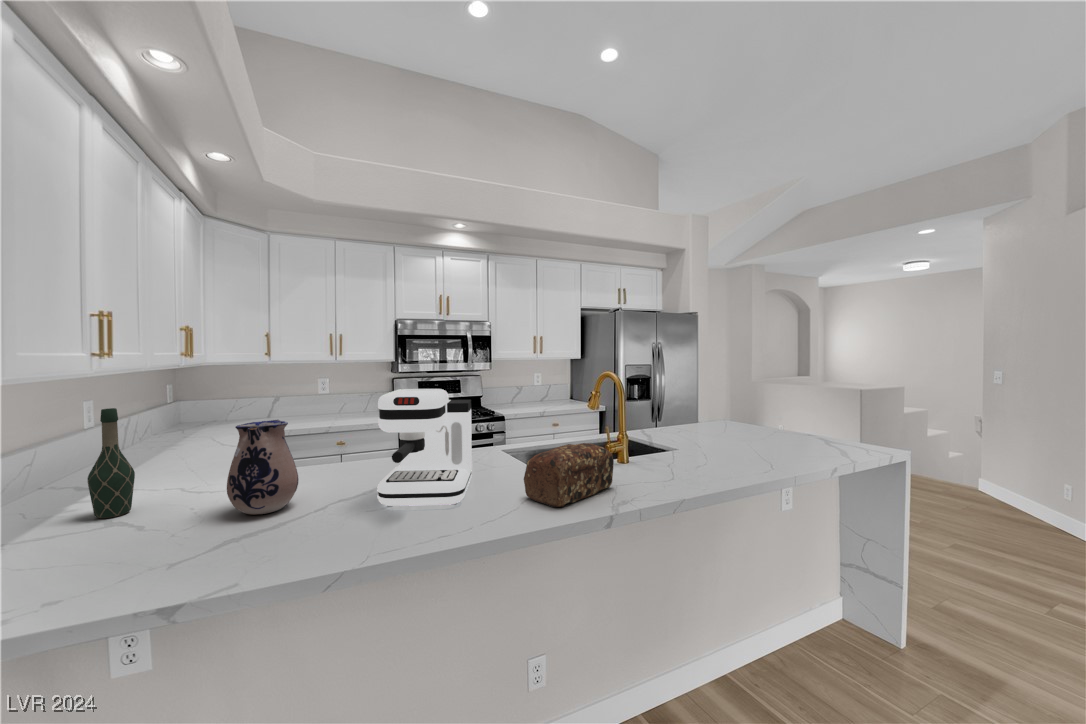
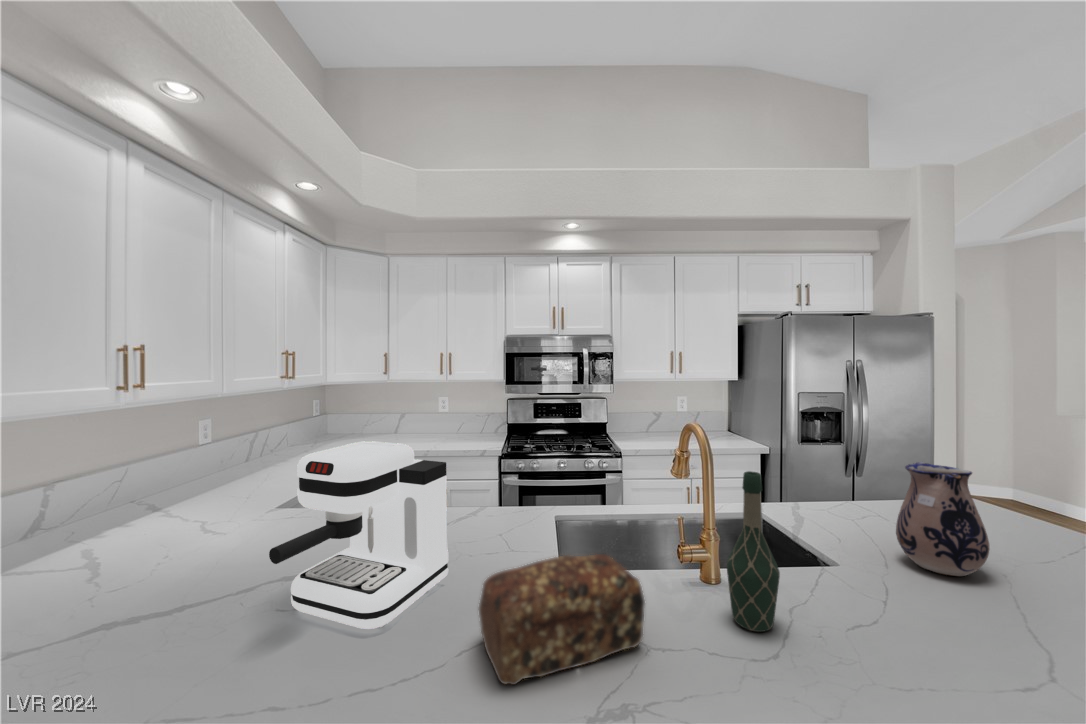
wine bottle: present [88,408,135,518] -> present [726,471,780,632]
ceramic pitcher: present [227,419,299,515] -> present [896,462,989,576]

